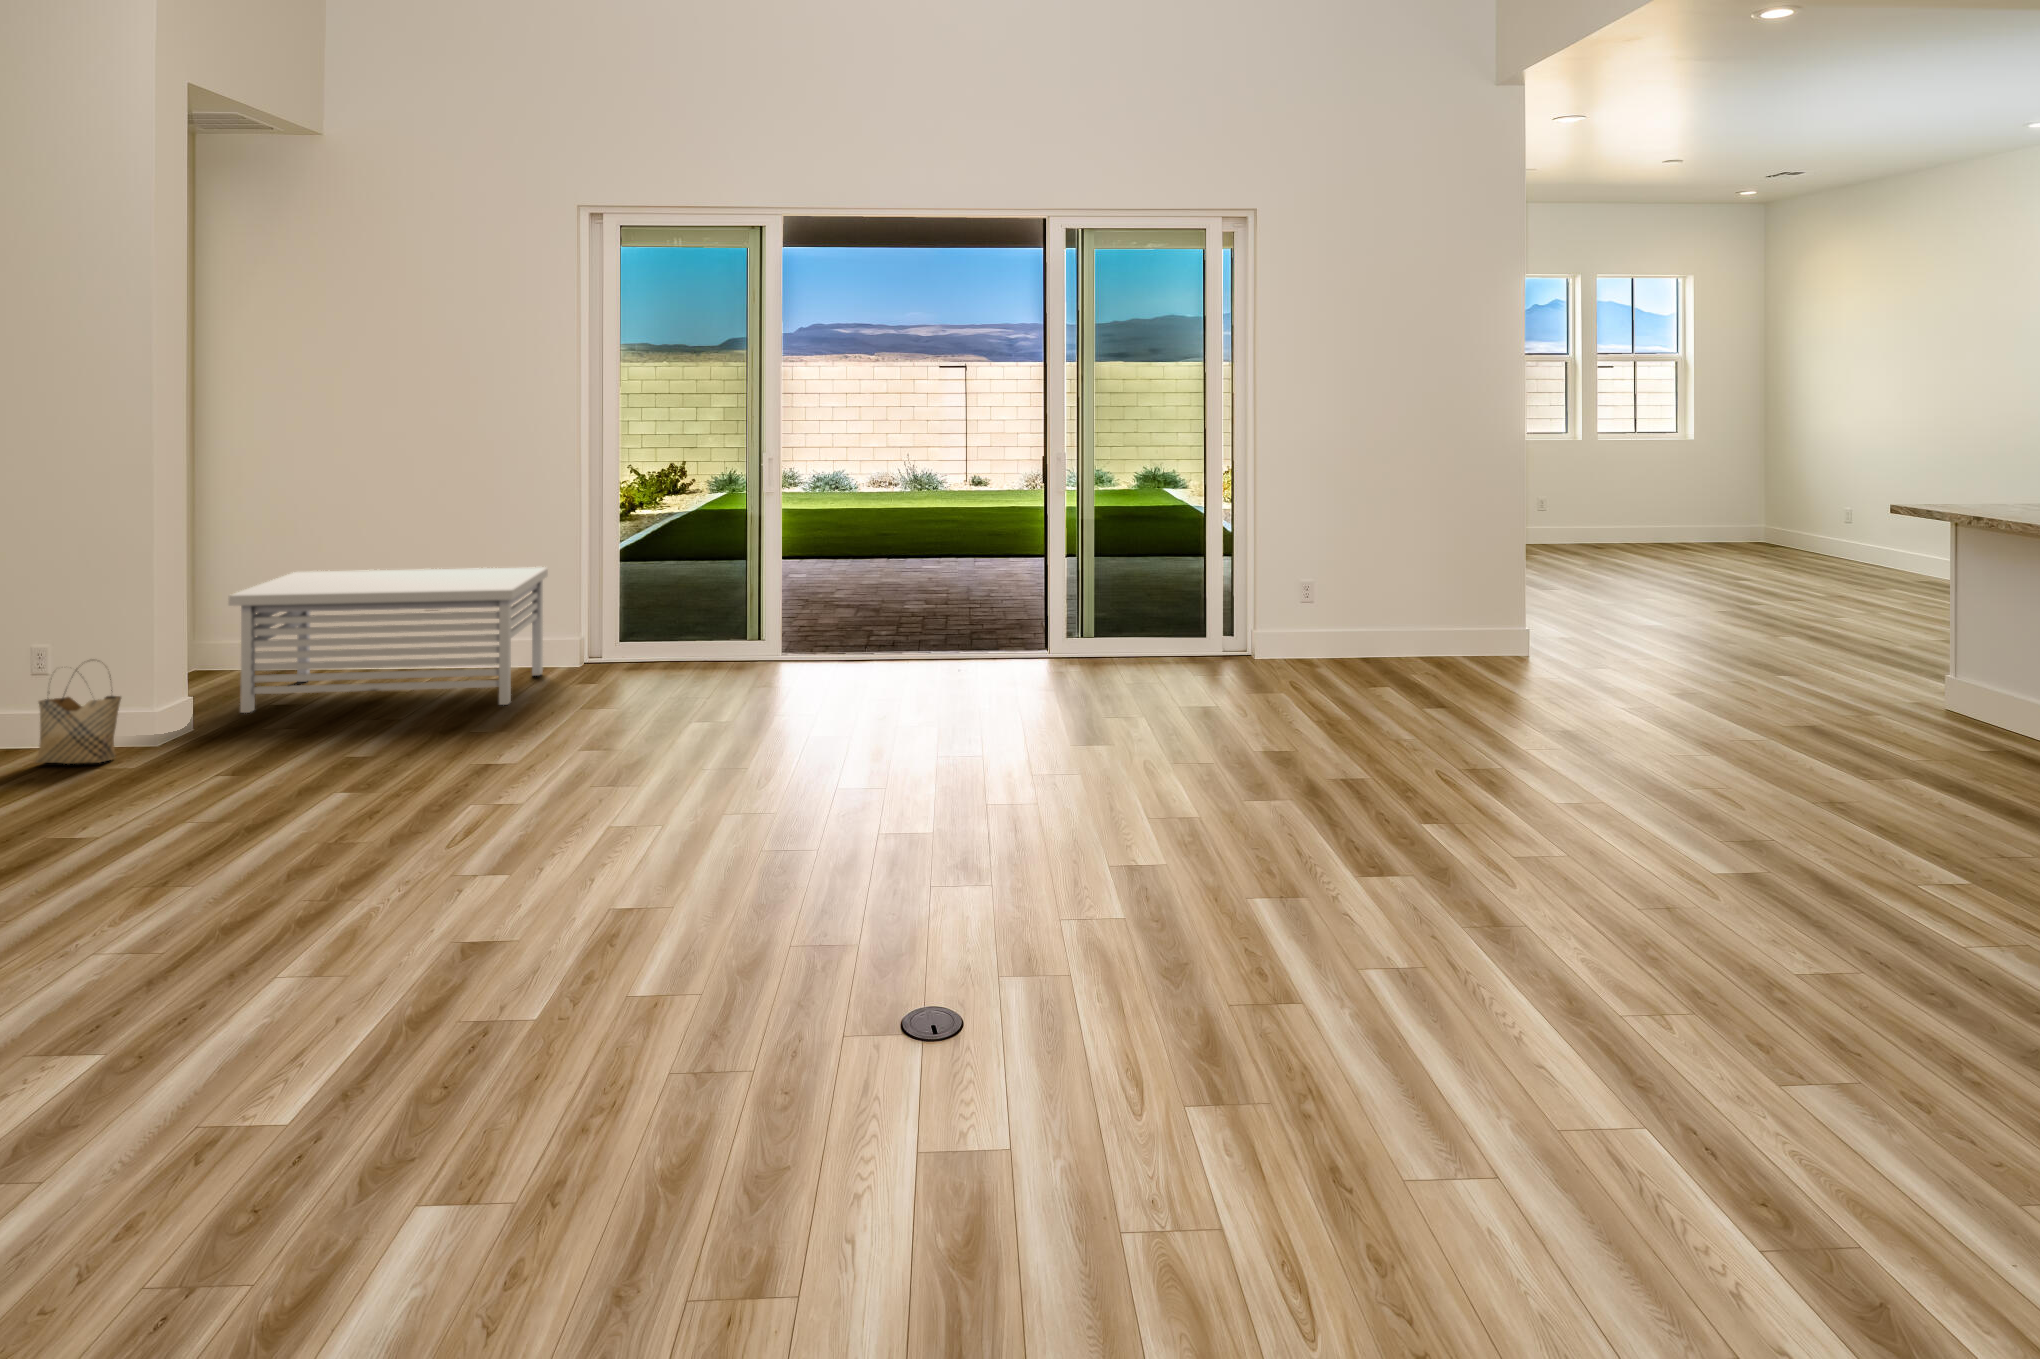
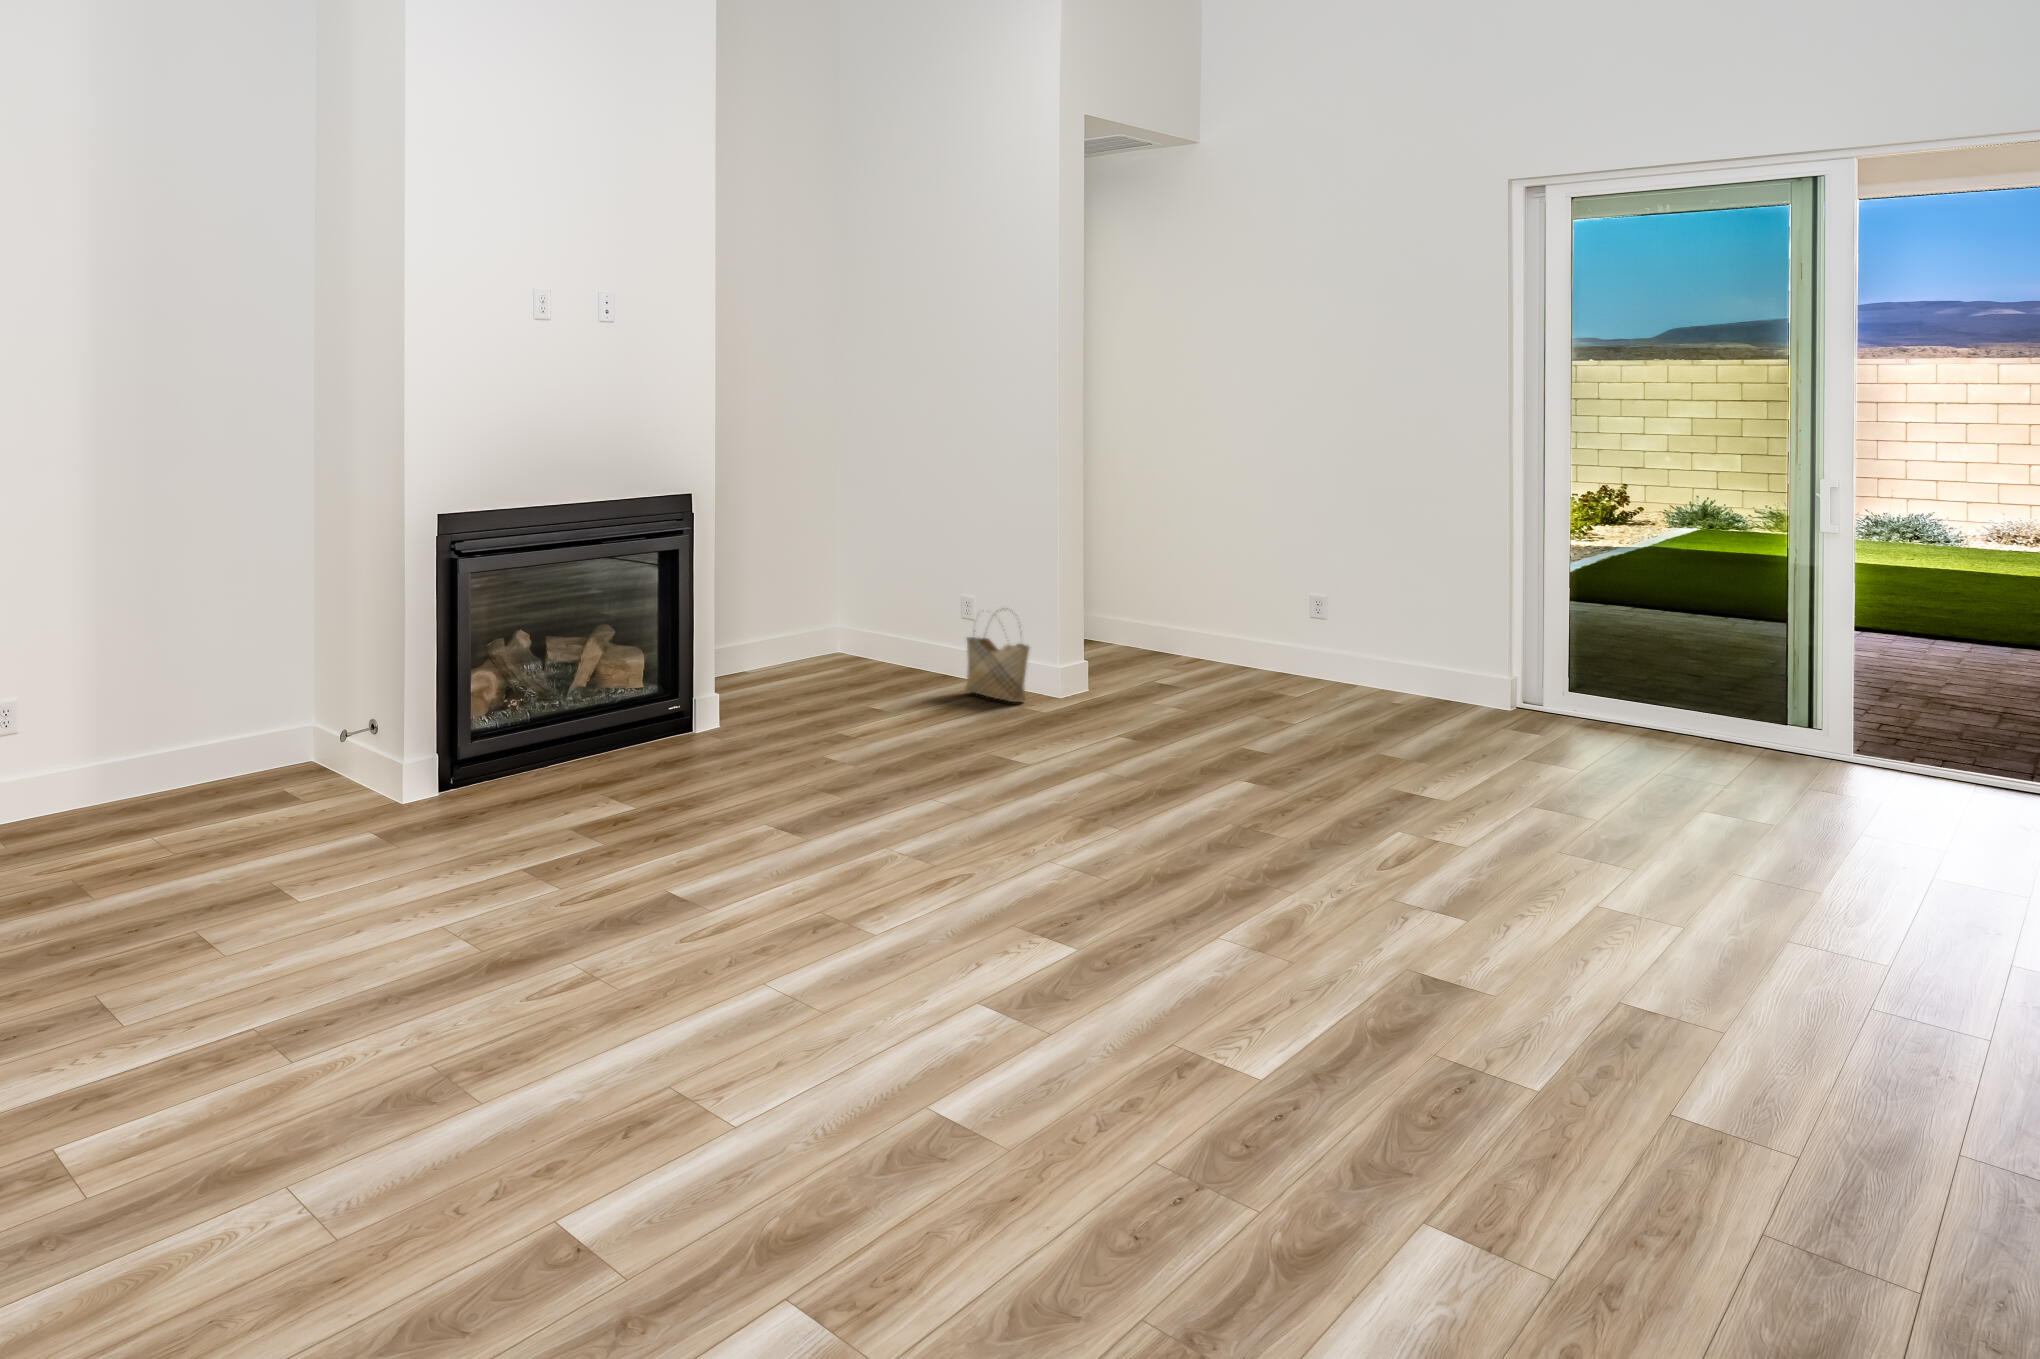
storage bench: present [228,567,548,713] -> none [1113,554,1465,737]

